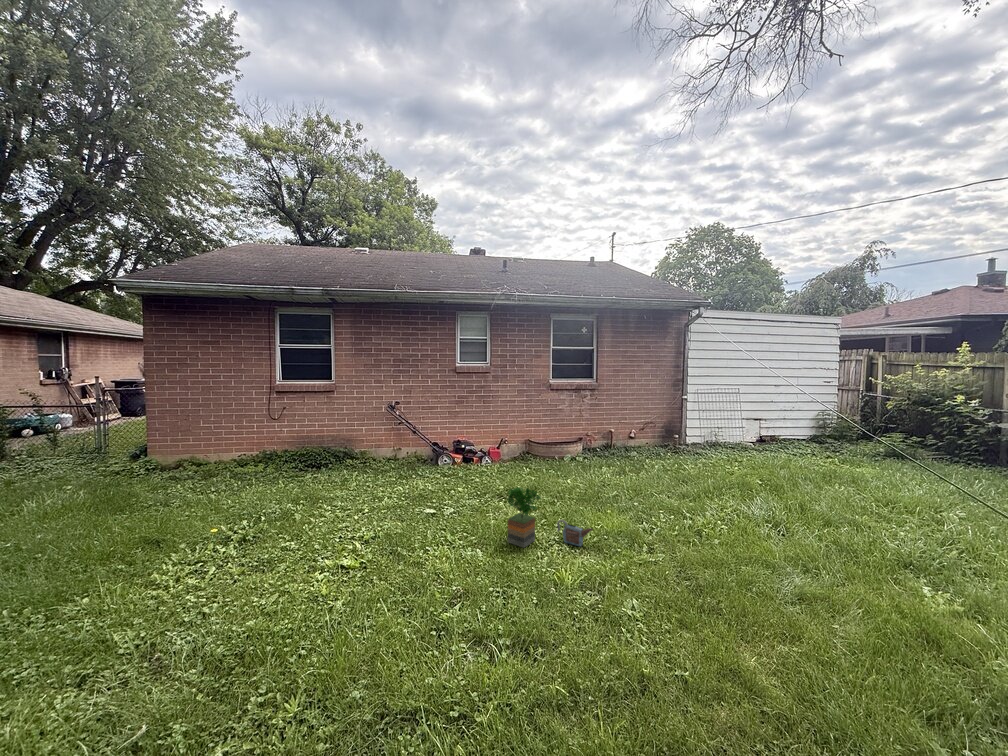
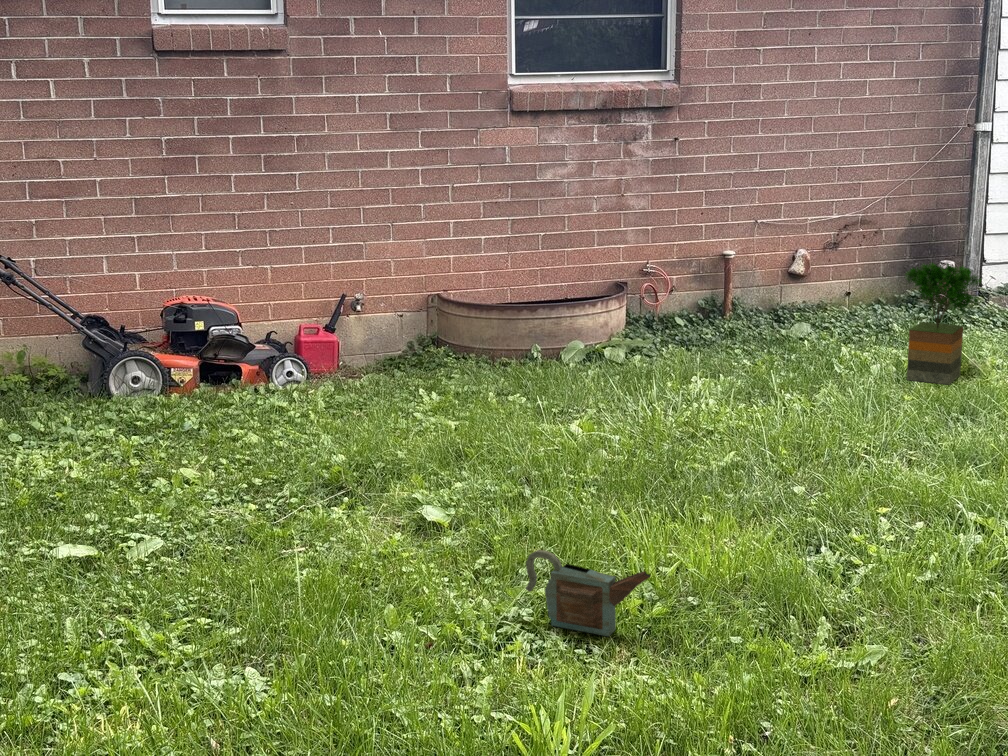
potted tree: present [508,487,541,548] -> present [906,263,981,385]

